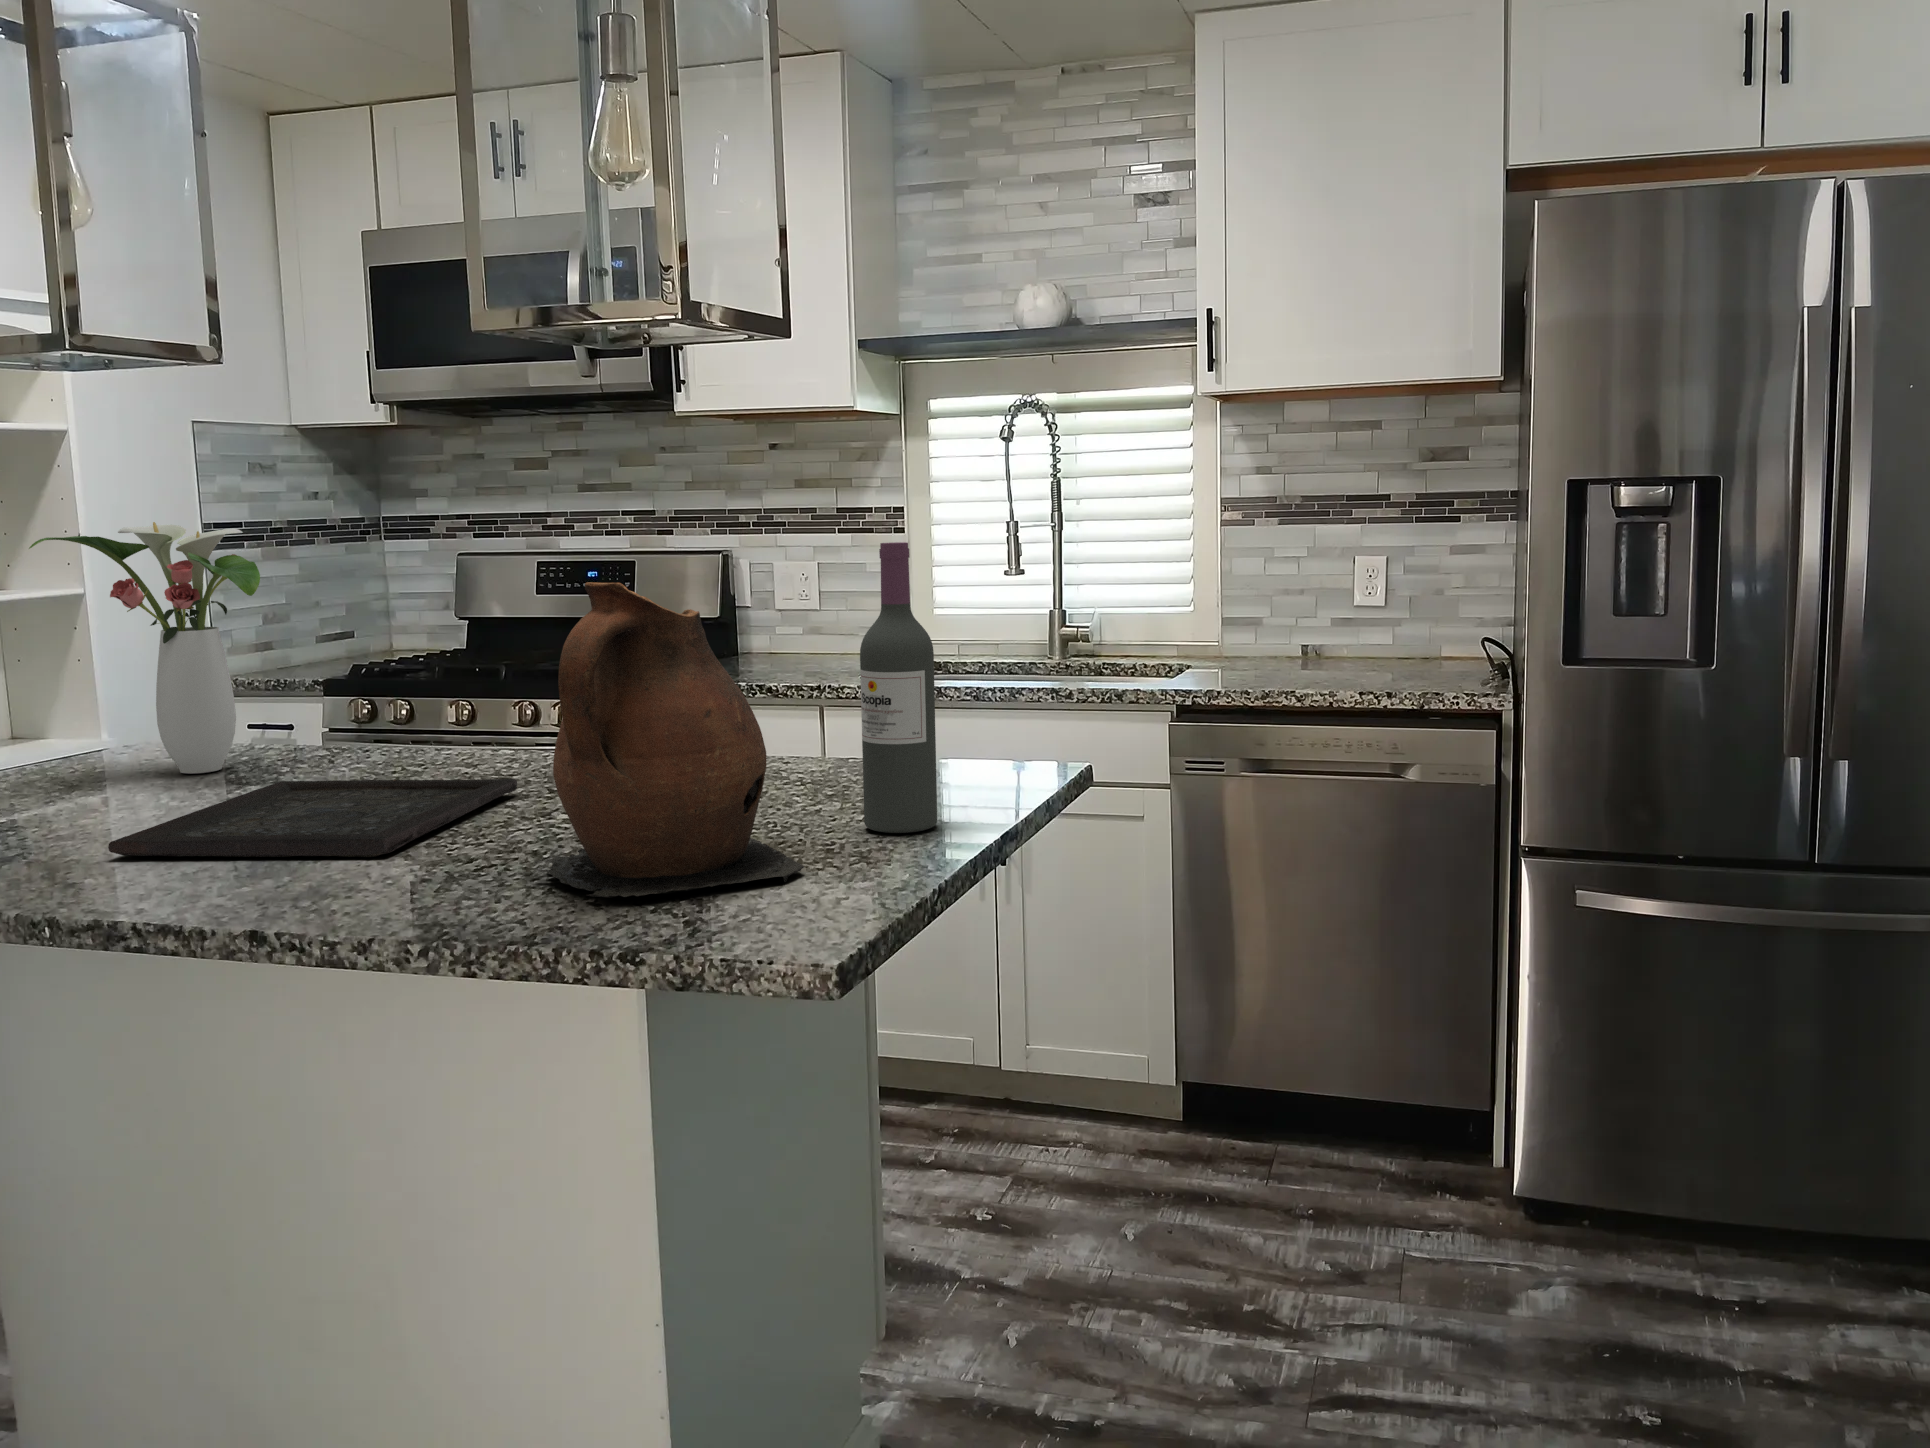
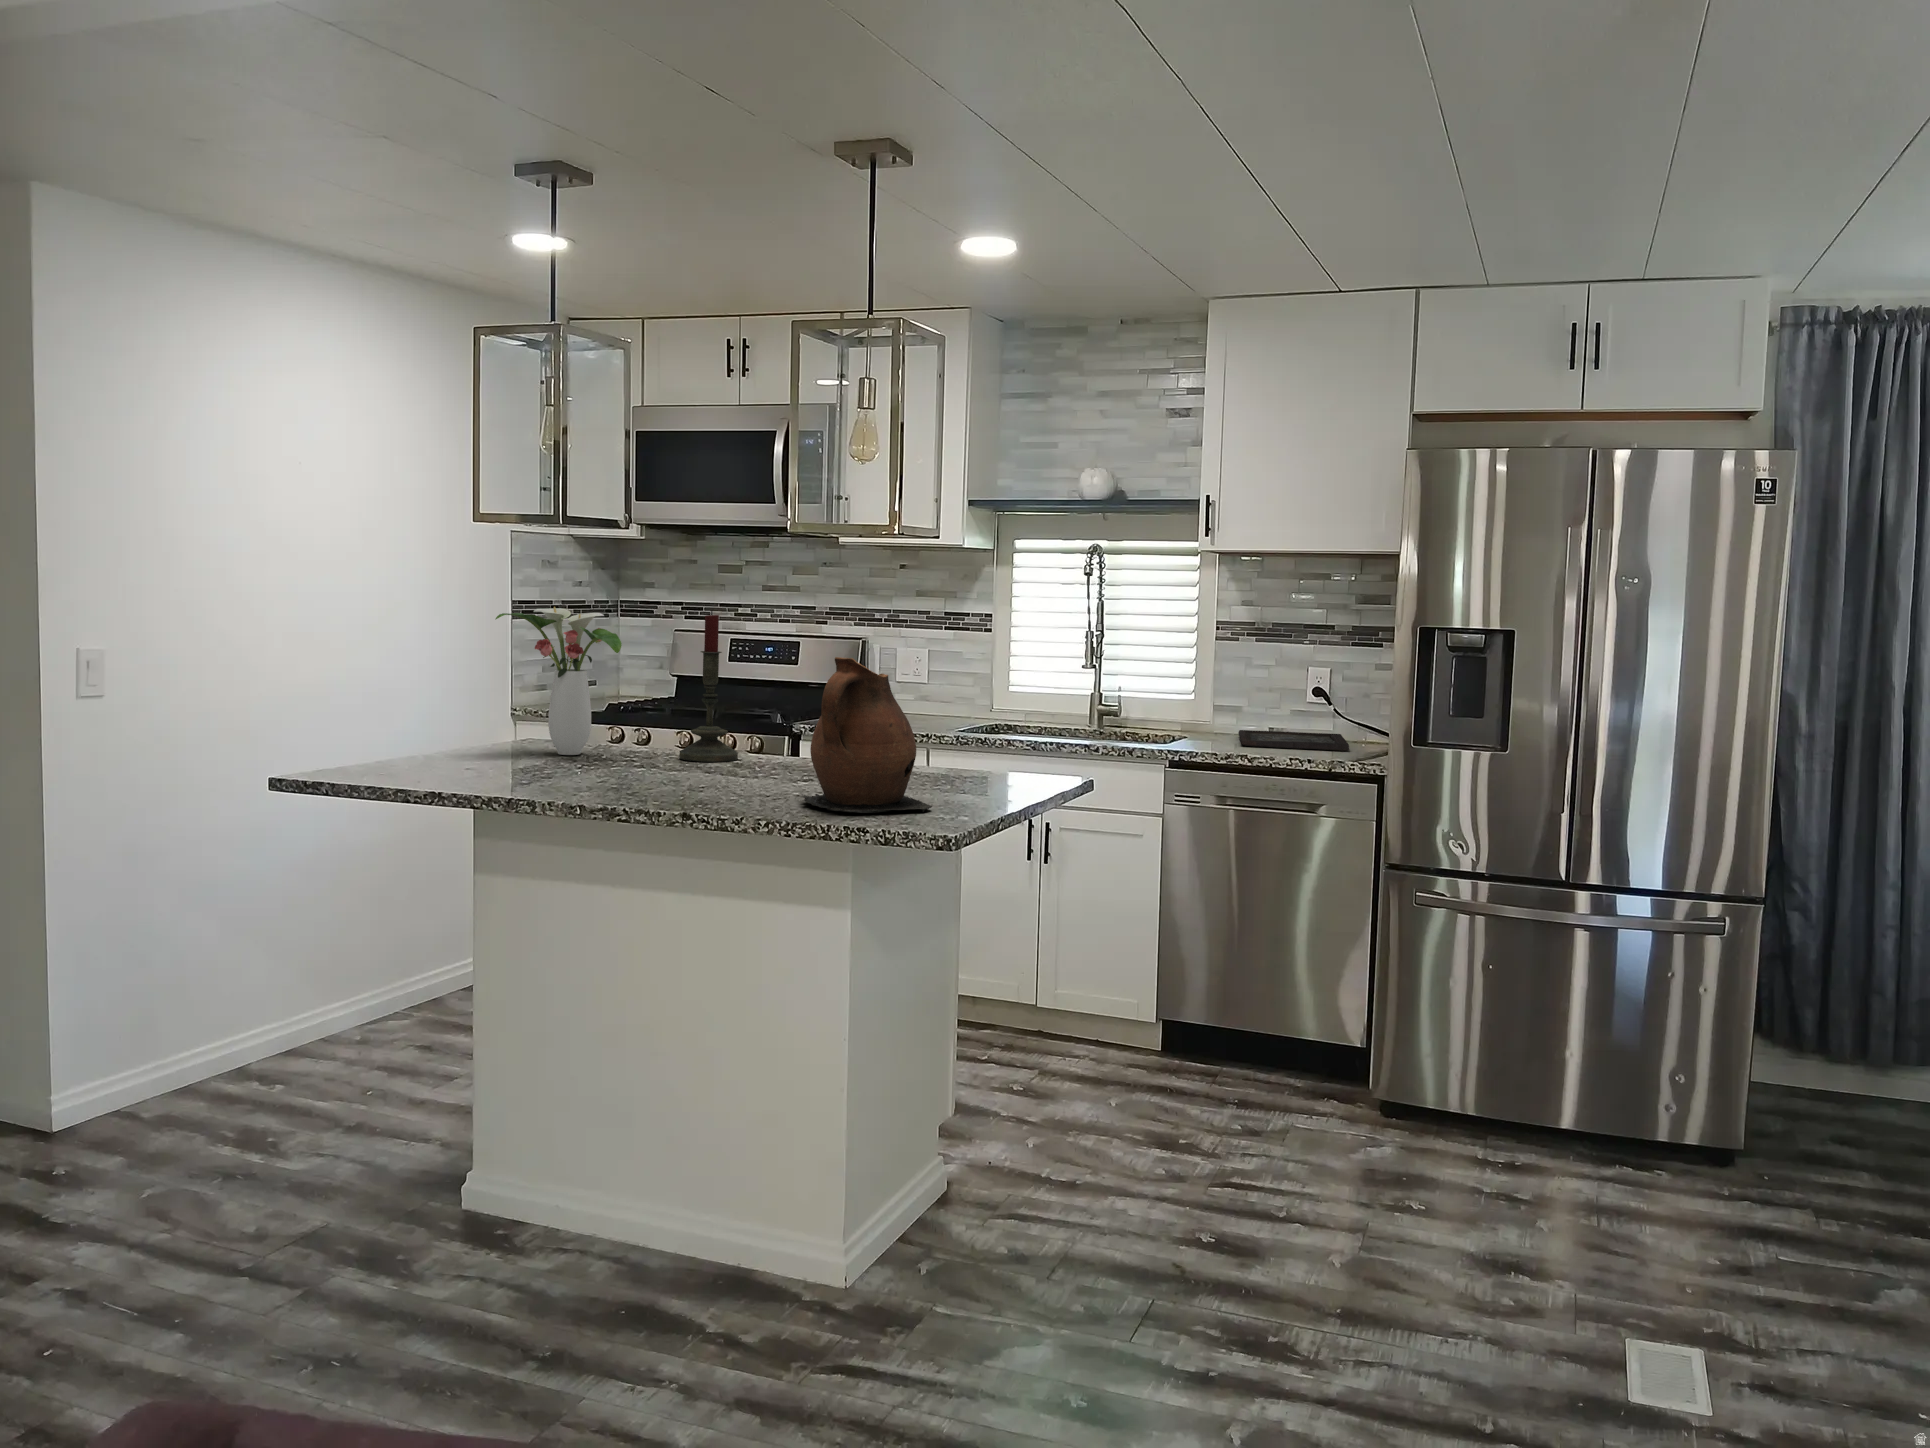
candle: none [387,513,489,772] -> present [679,610,738,762]
wine bottle: present [860,542,937,833] -> none [962,645,1005,799]
tray: present [108,779,517,857] -> present [1238,730,1349,751]

